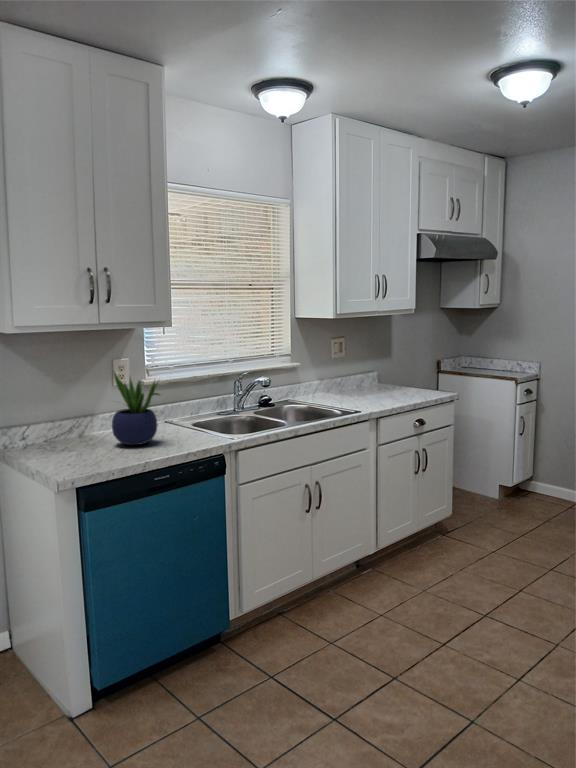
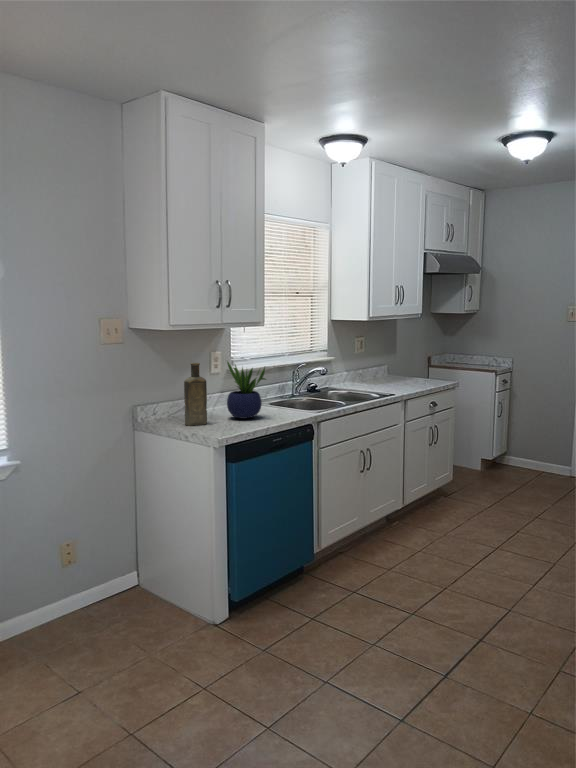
bottle: none [44,374,78,455] -> present [184,363,207,426]

